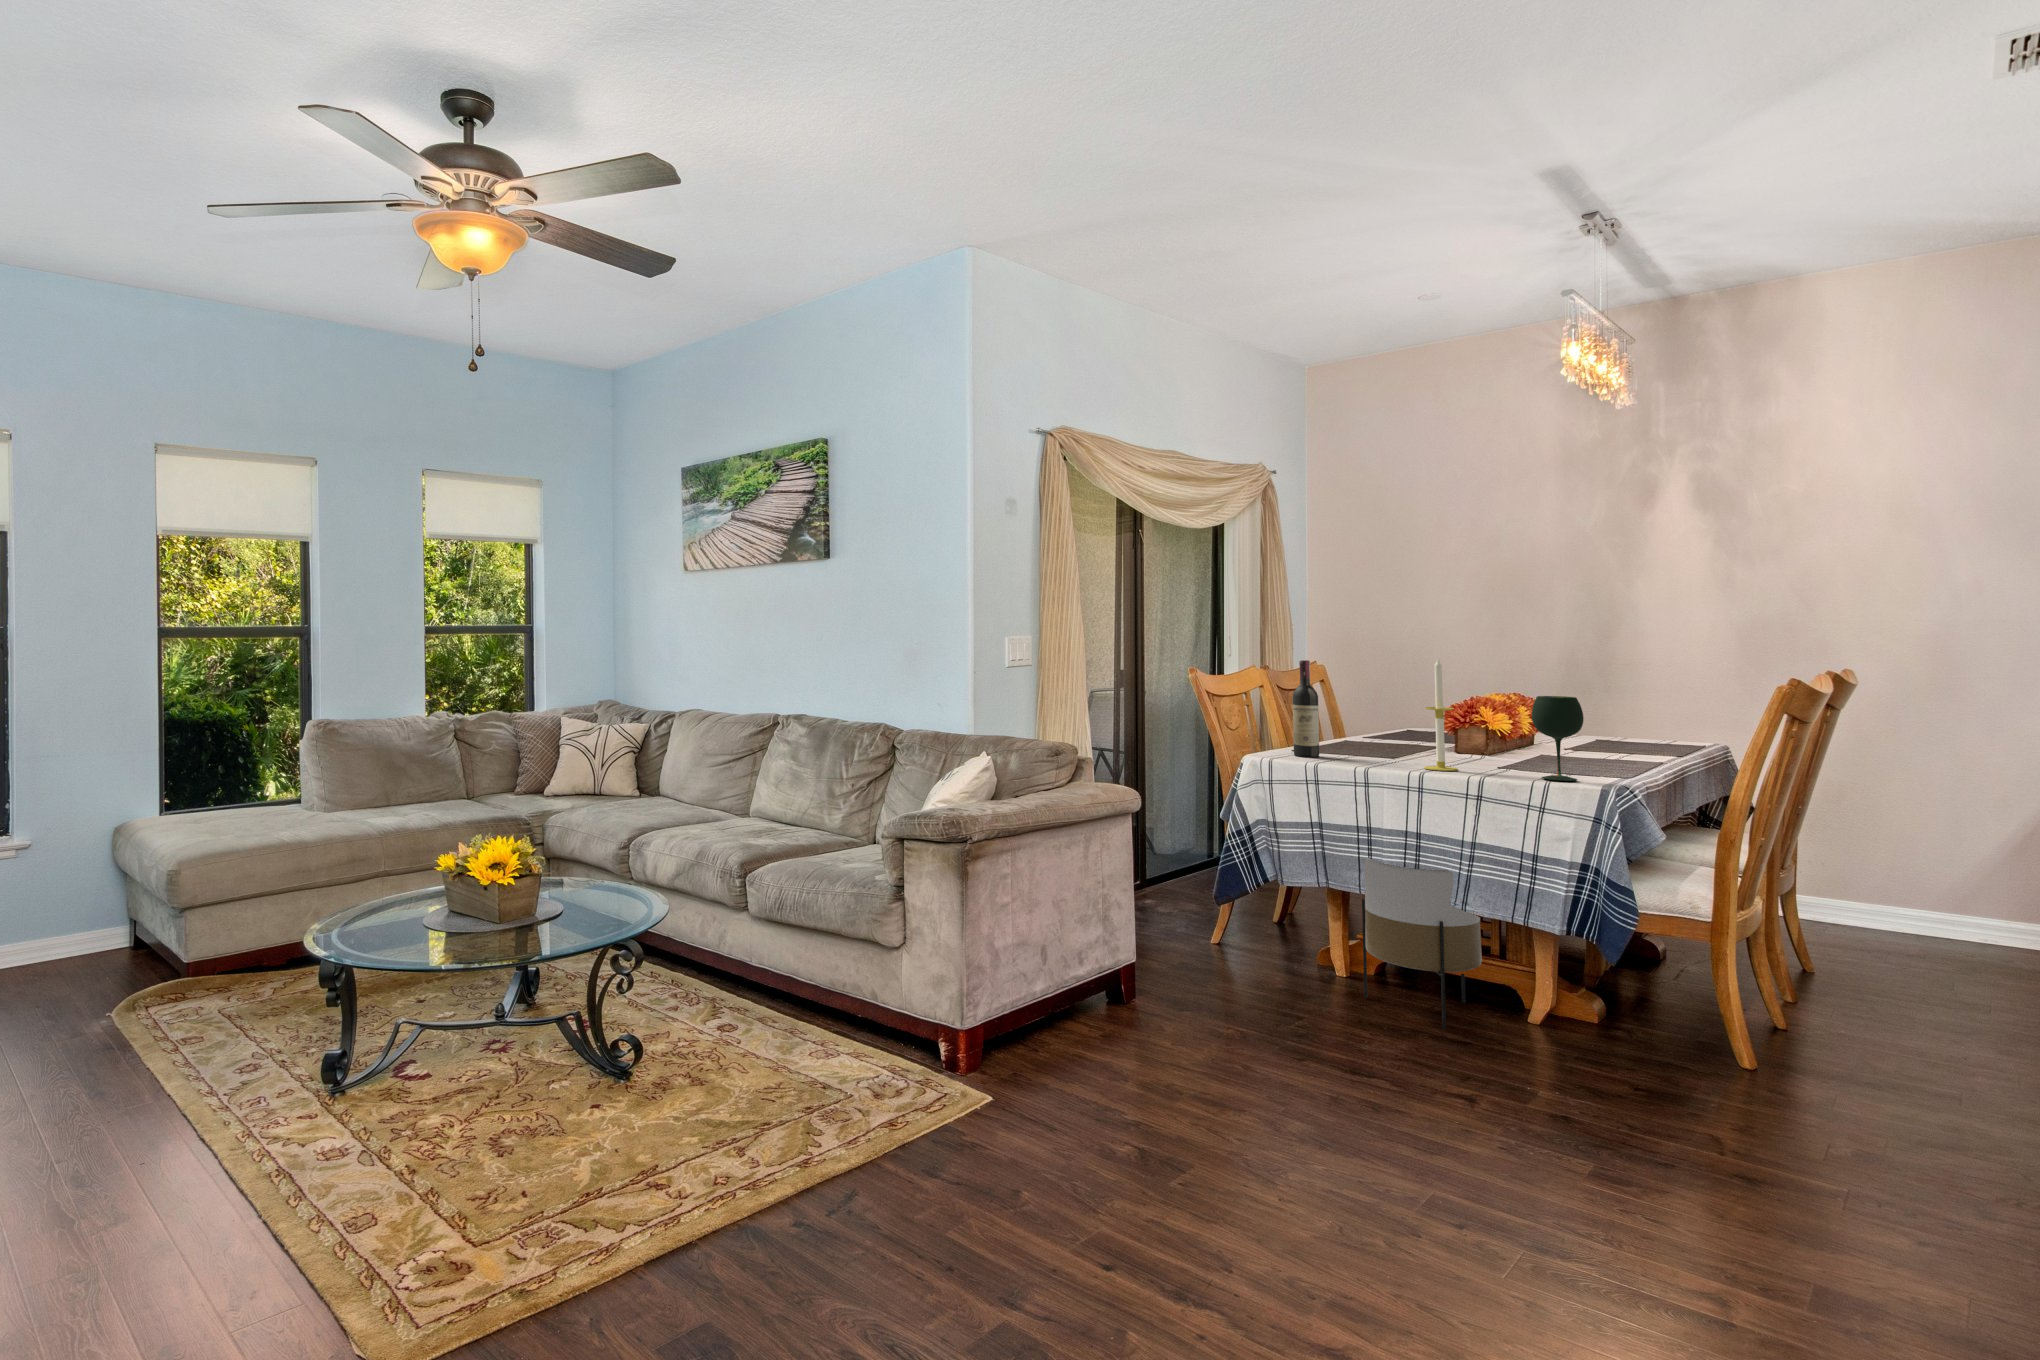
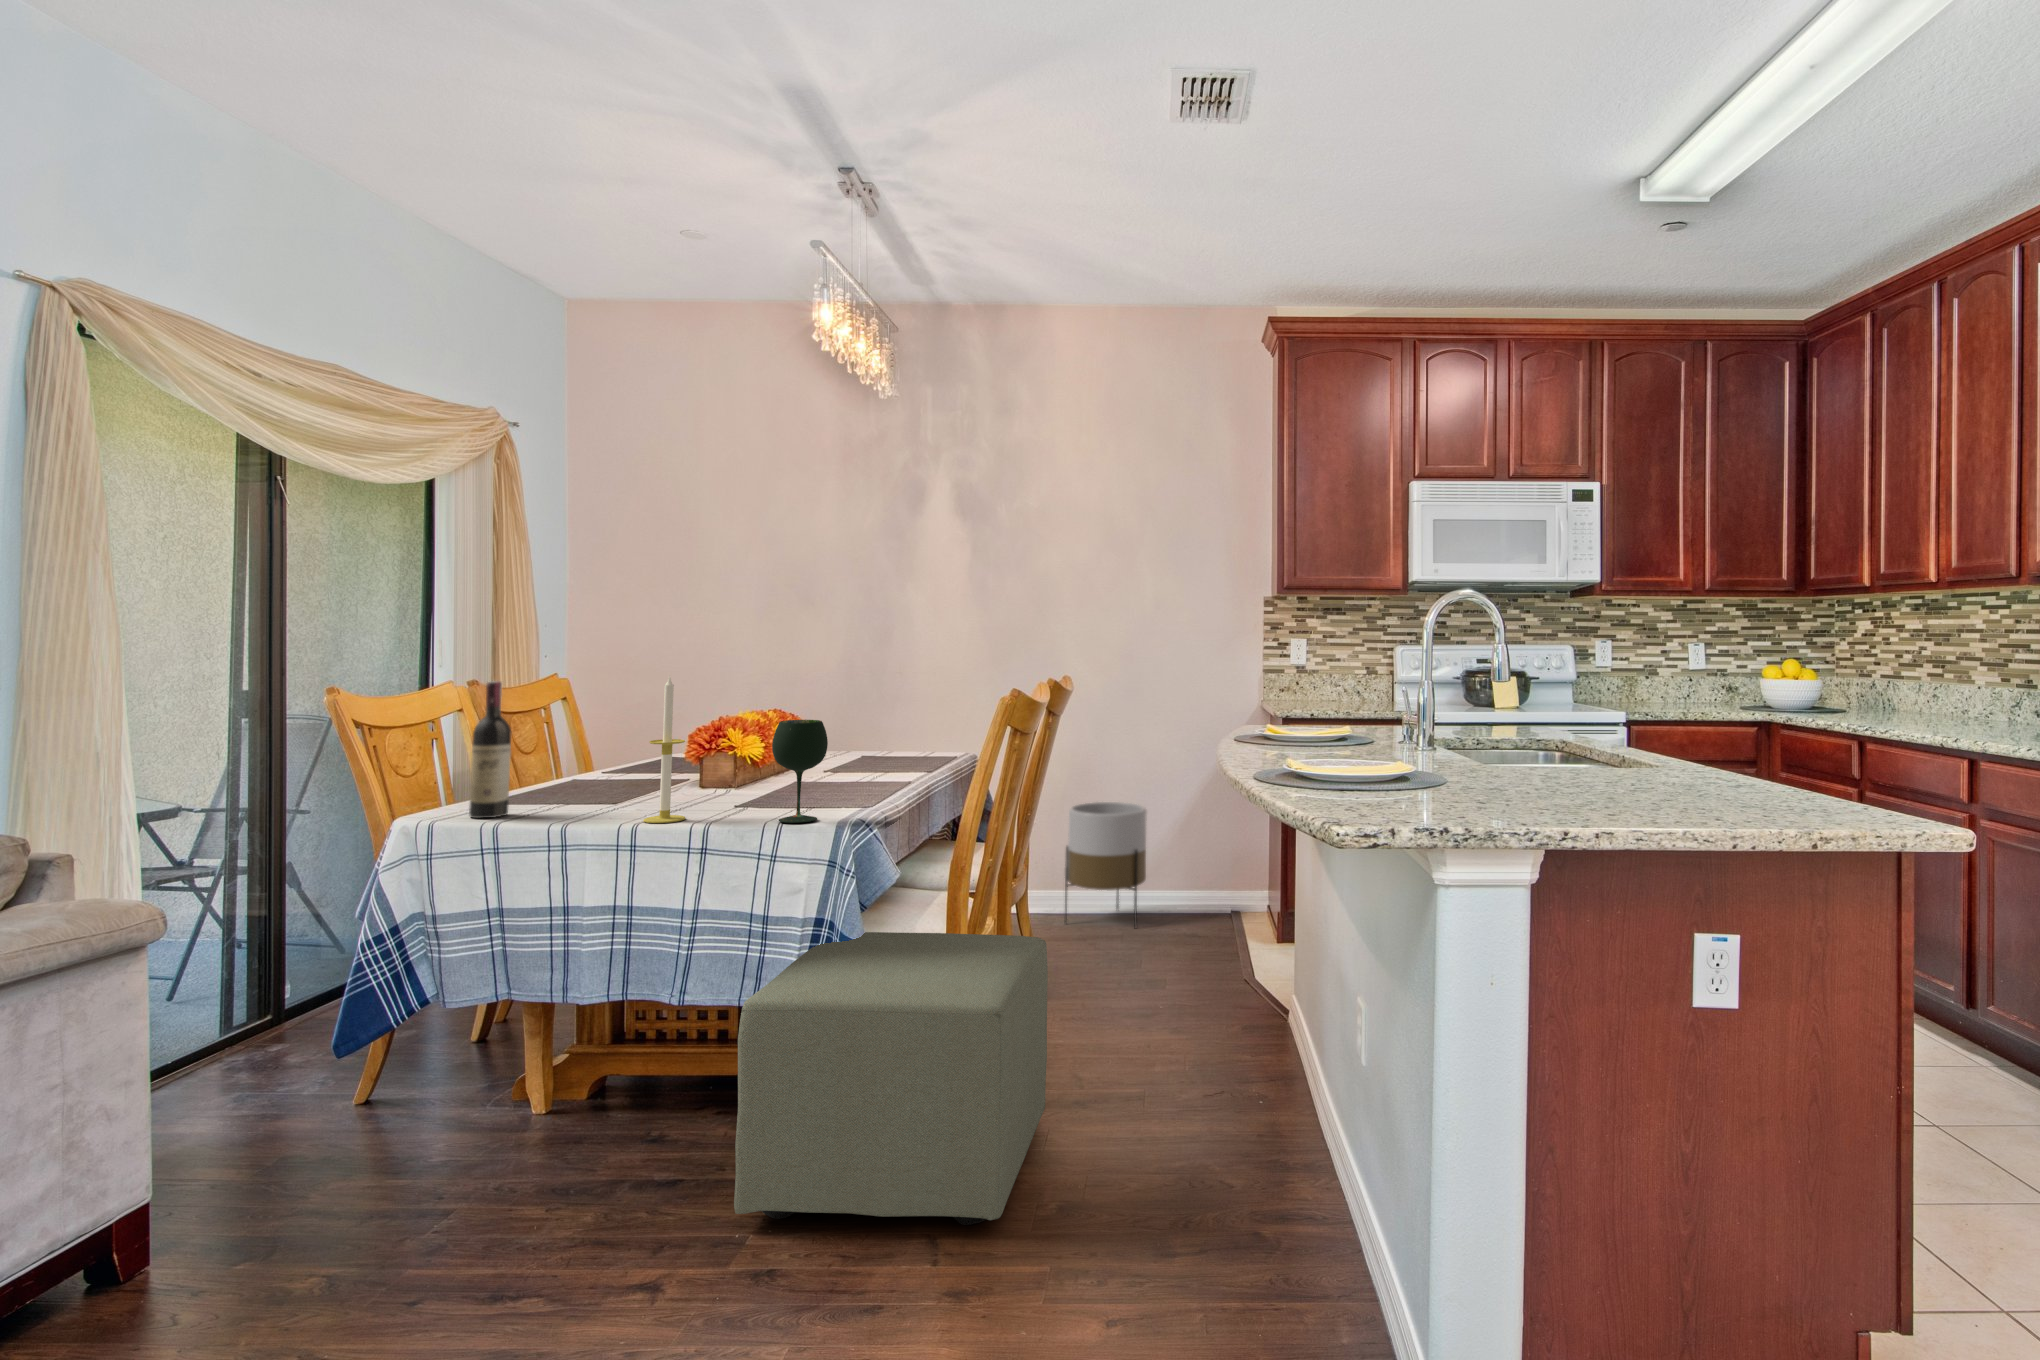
planter: present [1362,858,1482,1029] -> present [1065,802,1147,928]
ottoman: none [1527,882,1854,1151] -> present [734,932,1048,1225]

